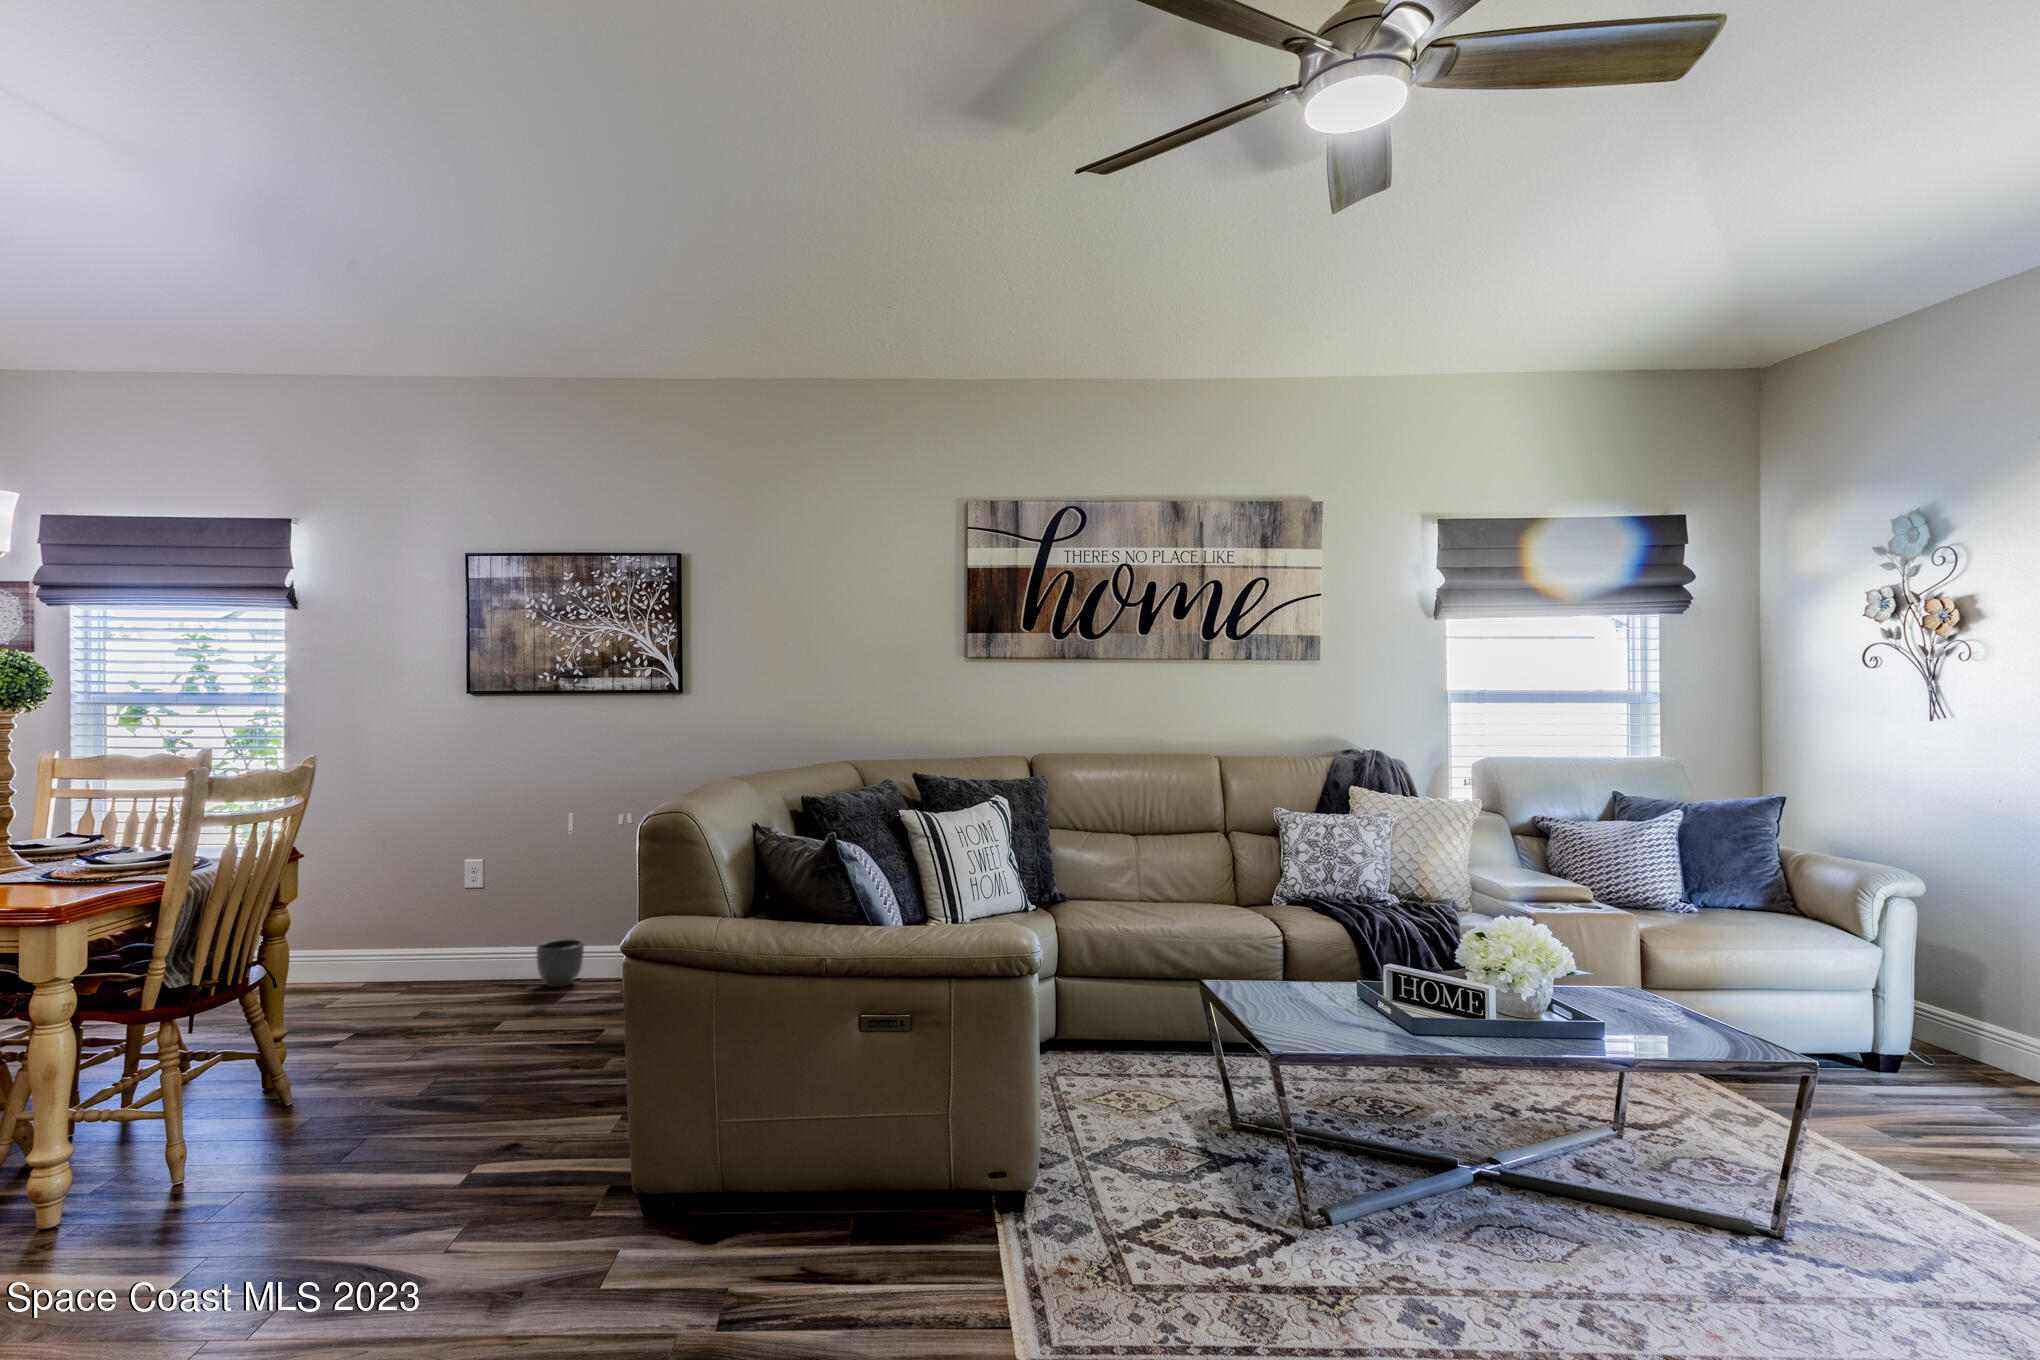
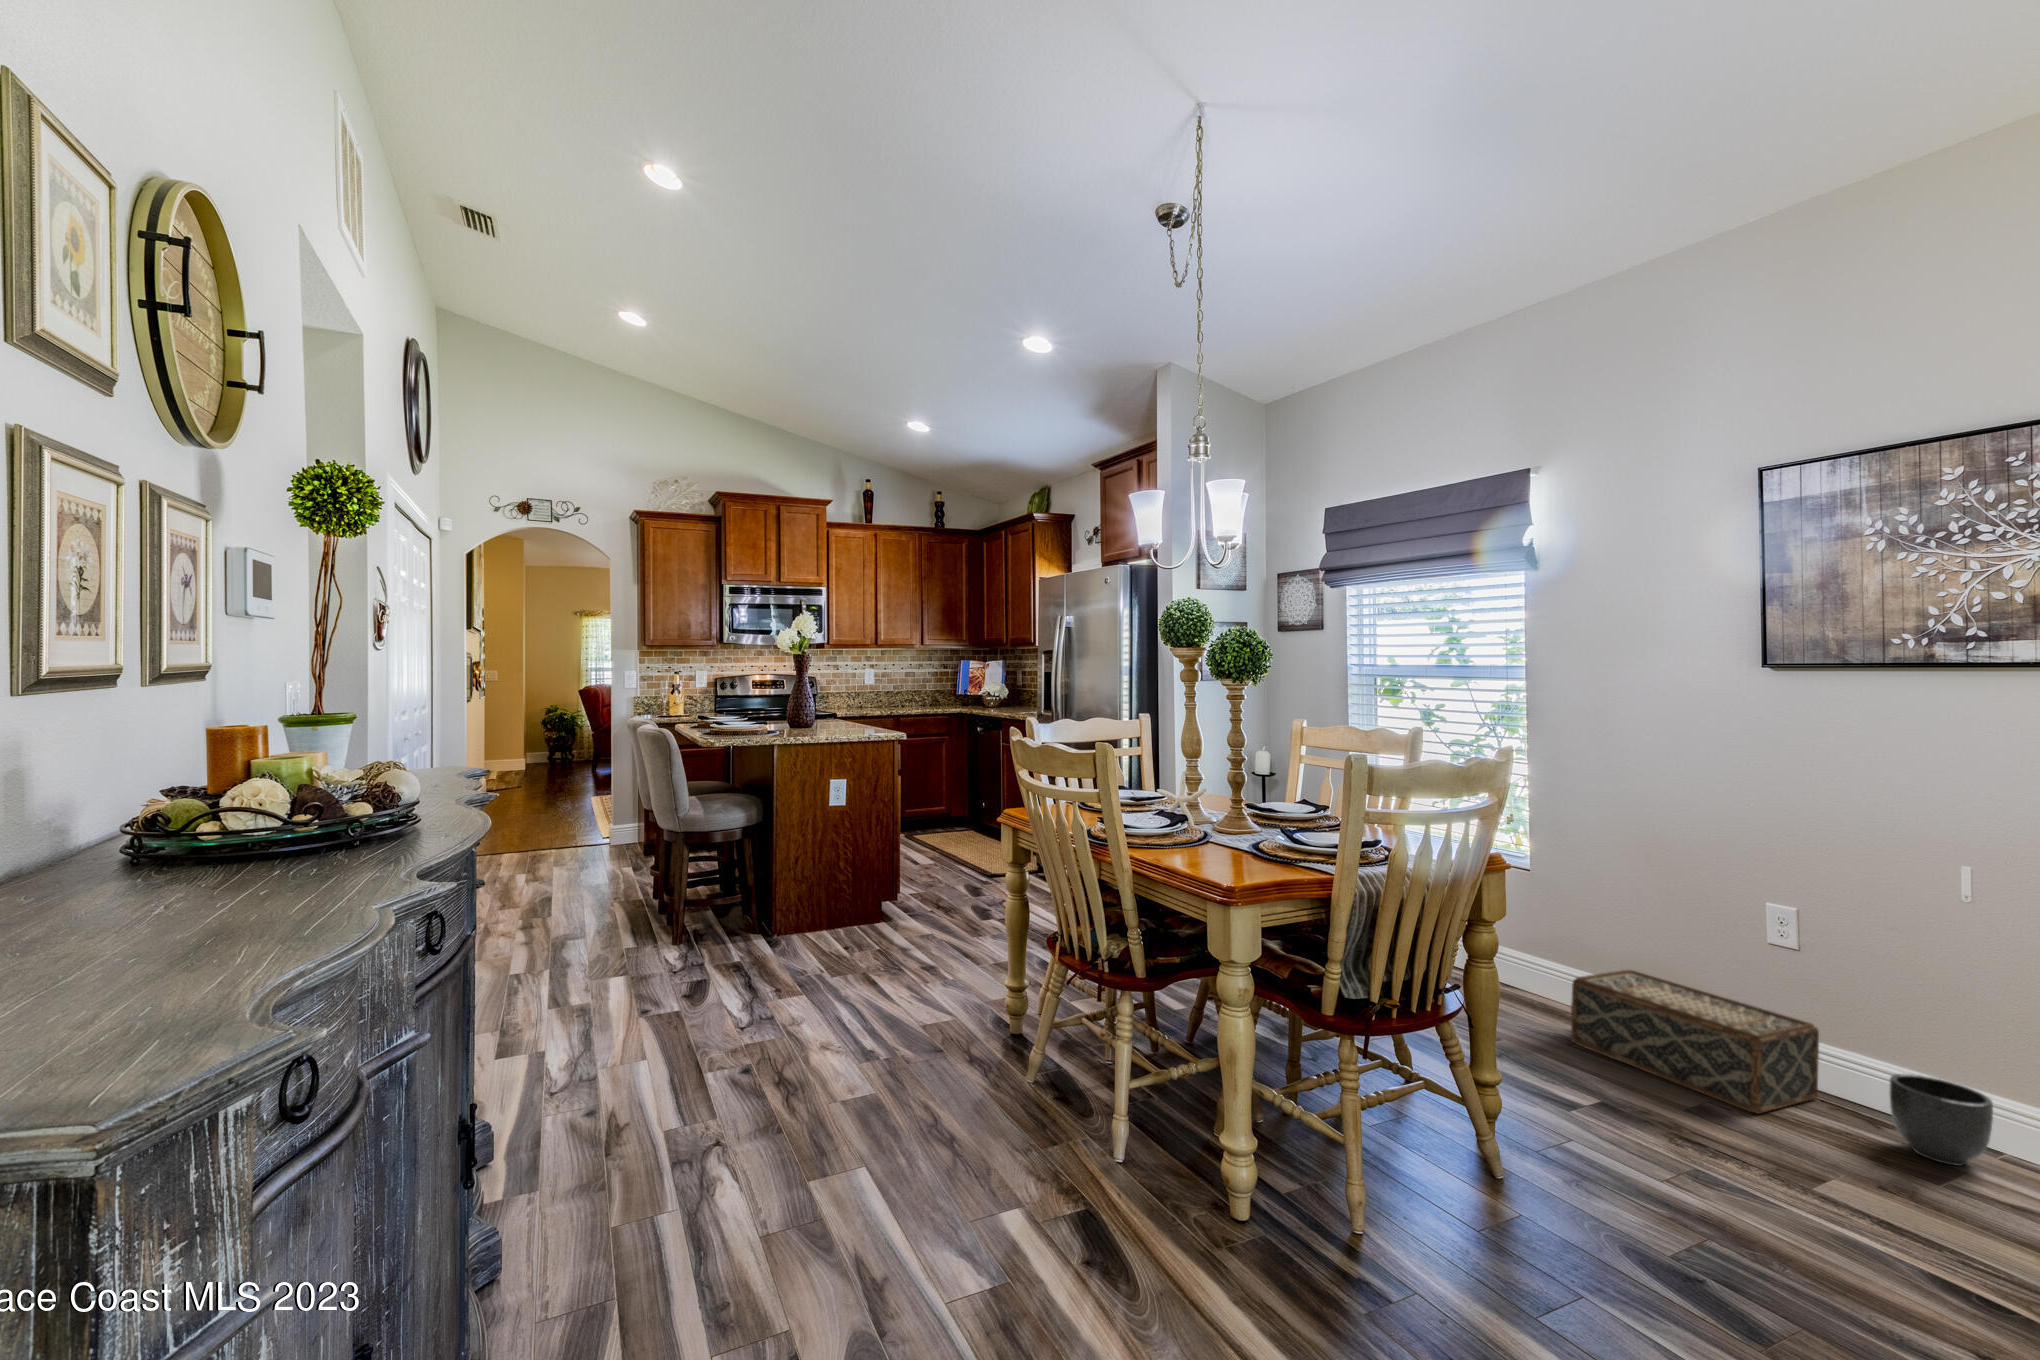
woven basket: none [331,930,501,1001] -> present [1571,970,1819,1114]

